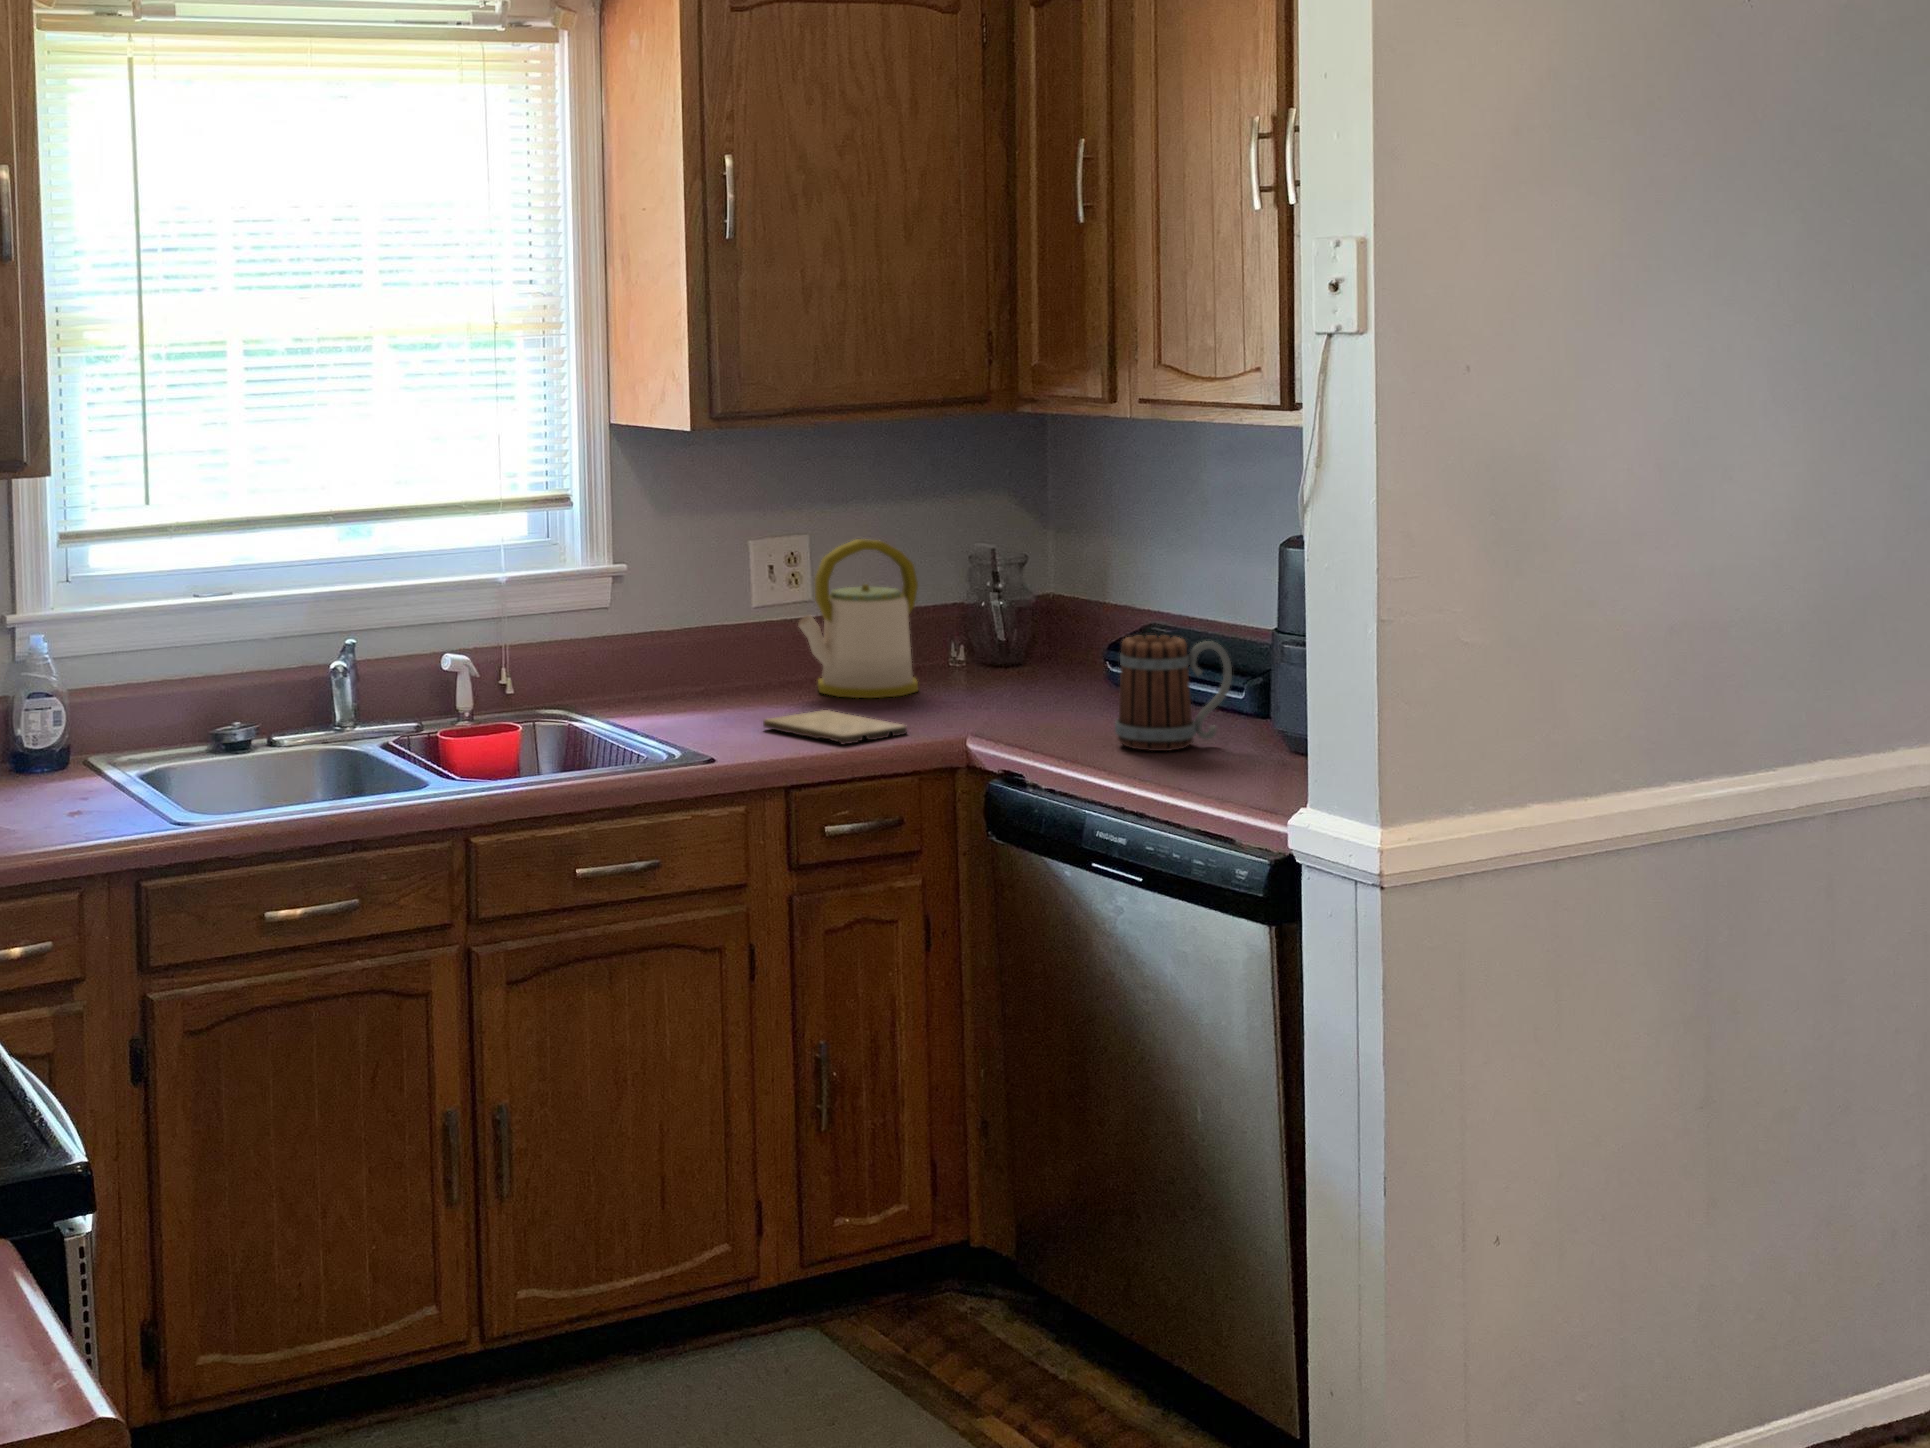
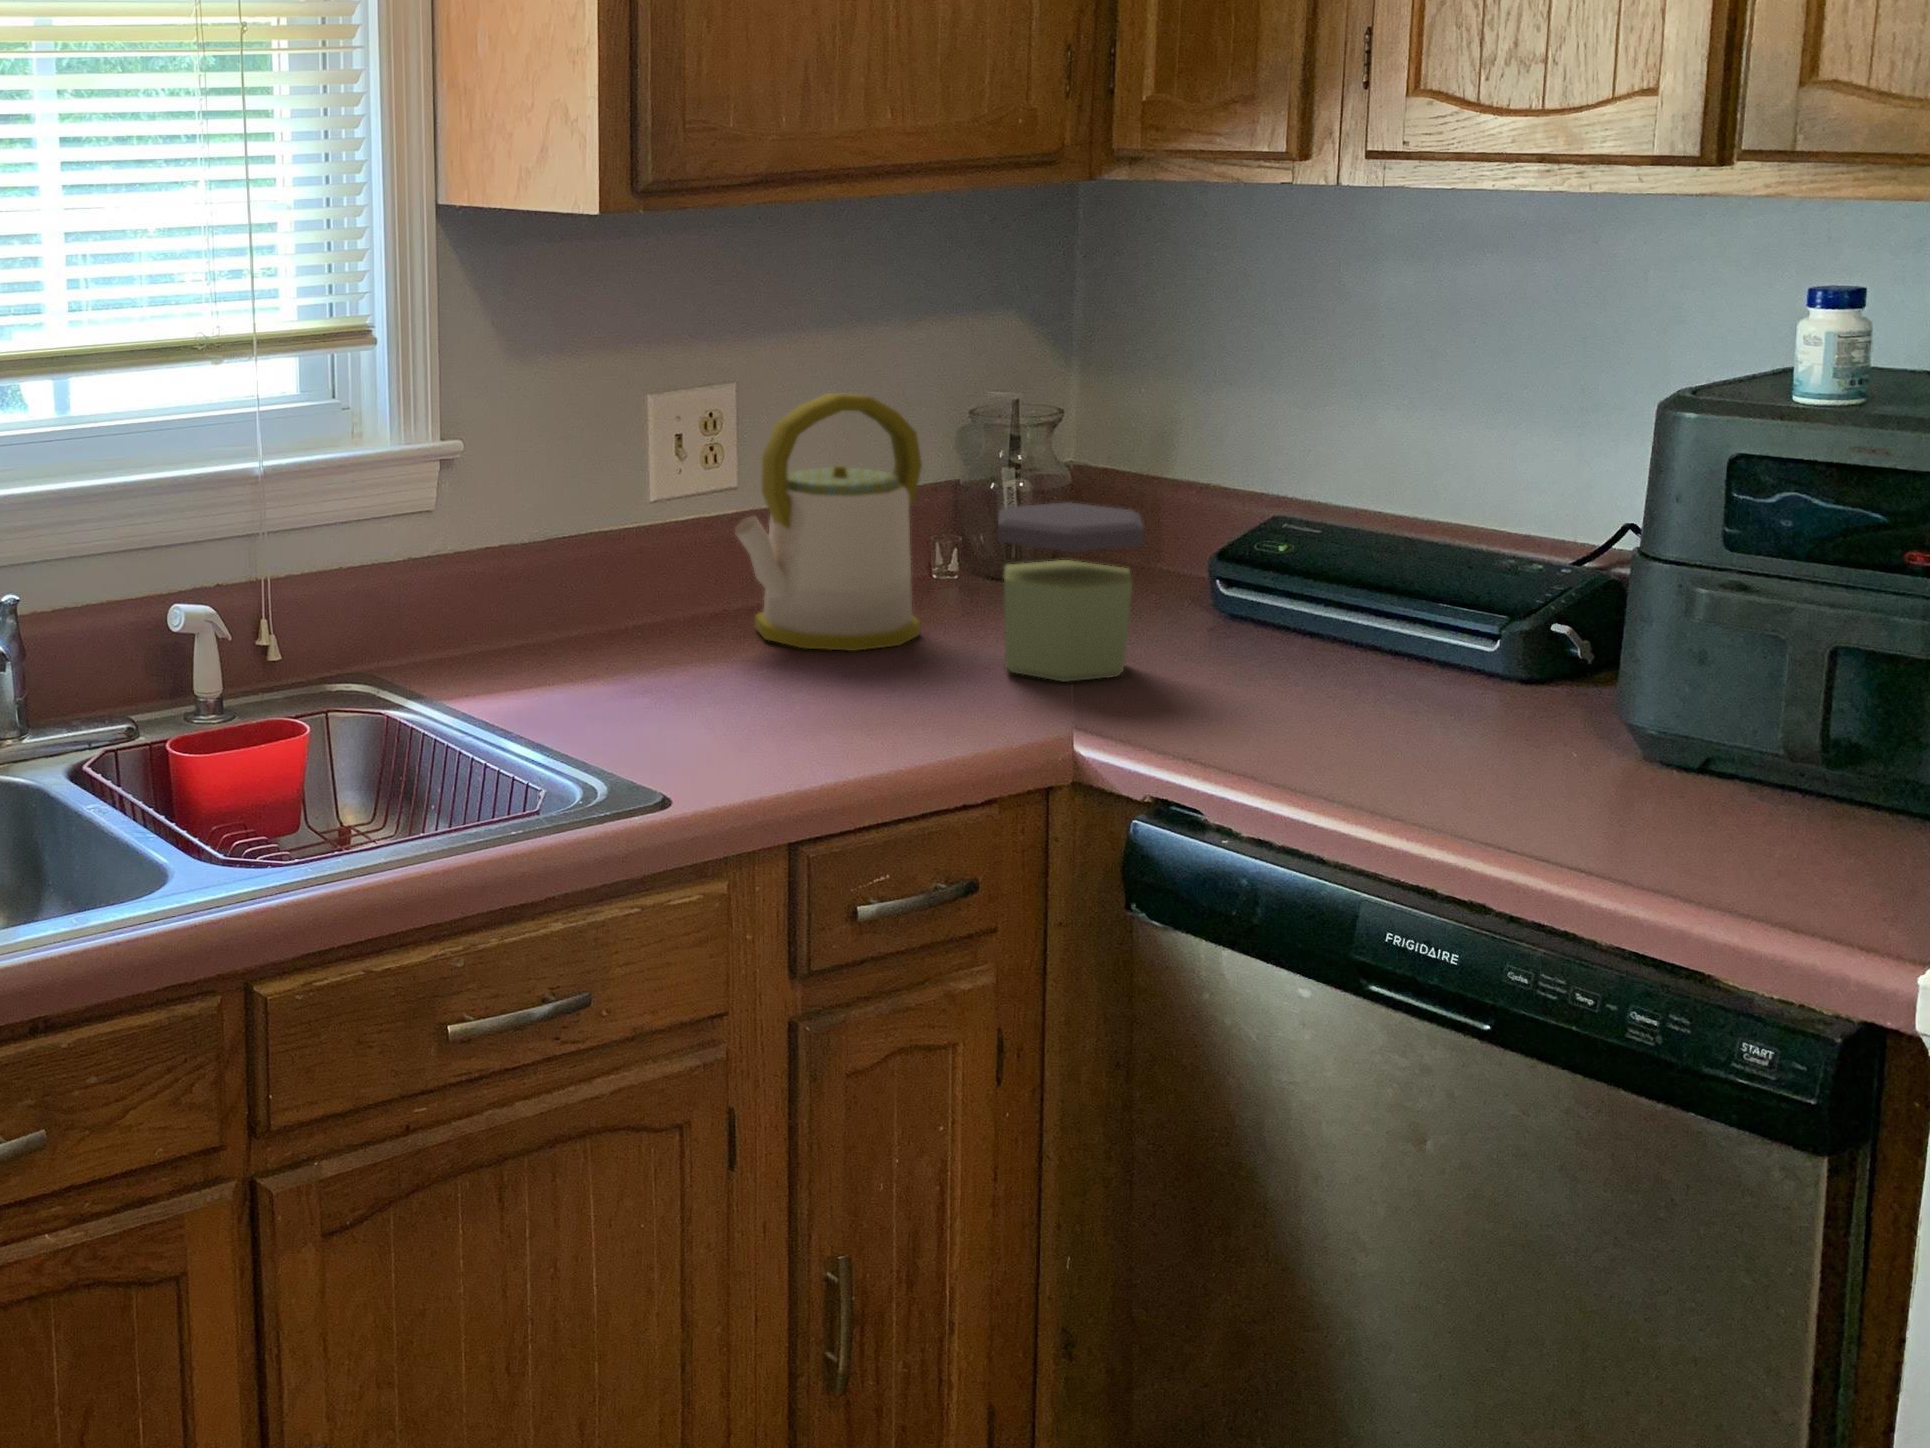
jar: none [943,605,1035,712] -> present [998,502,1144,682]
mug: present [1115,635,1232,751] -> none [1352,569,1572,774]
cutting board: present [763,710,907,744] -> none [717,683,970,762]

